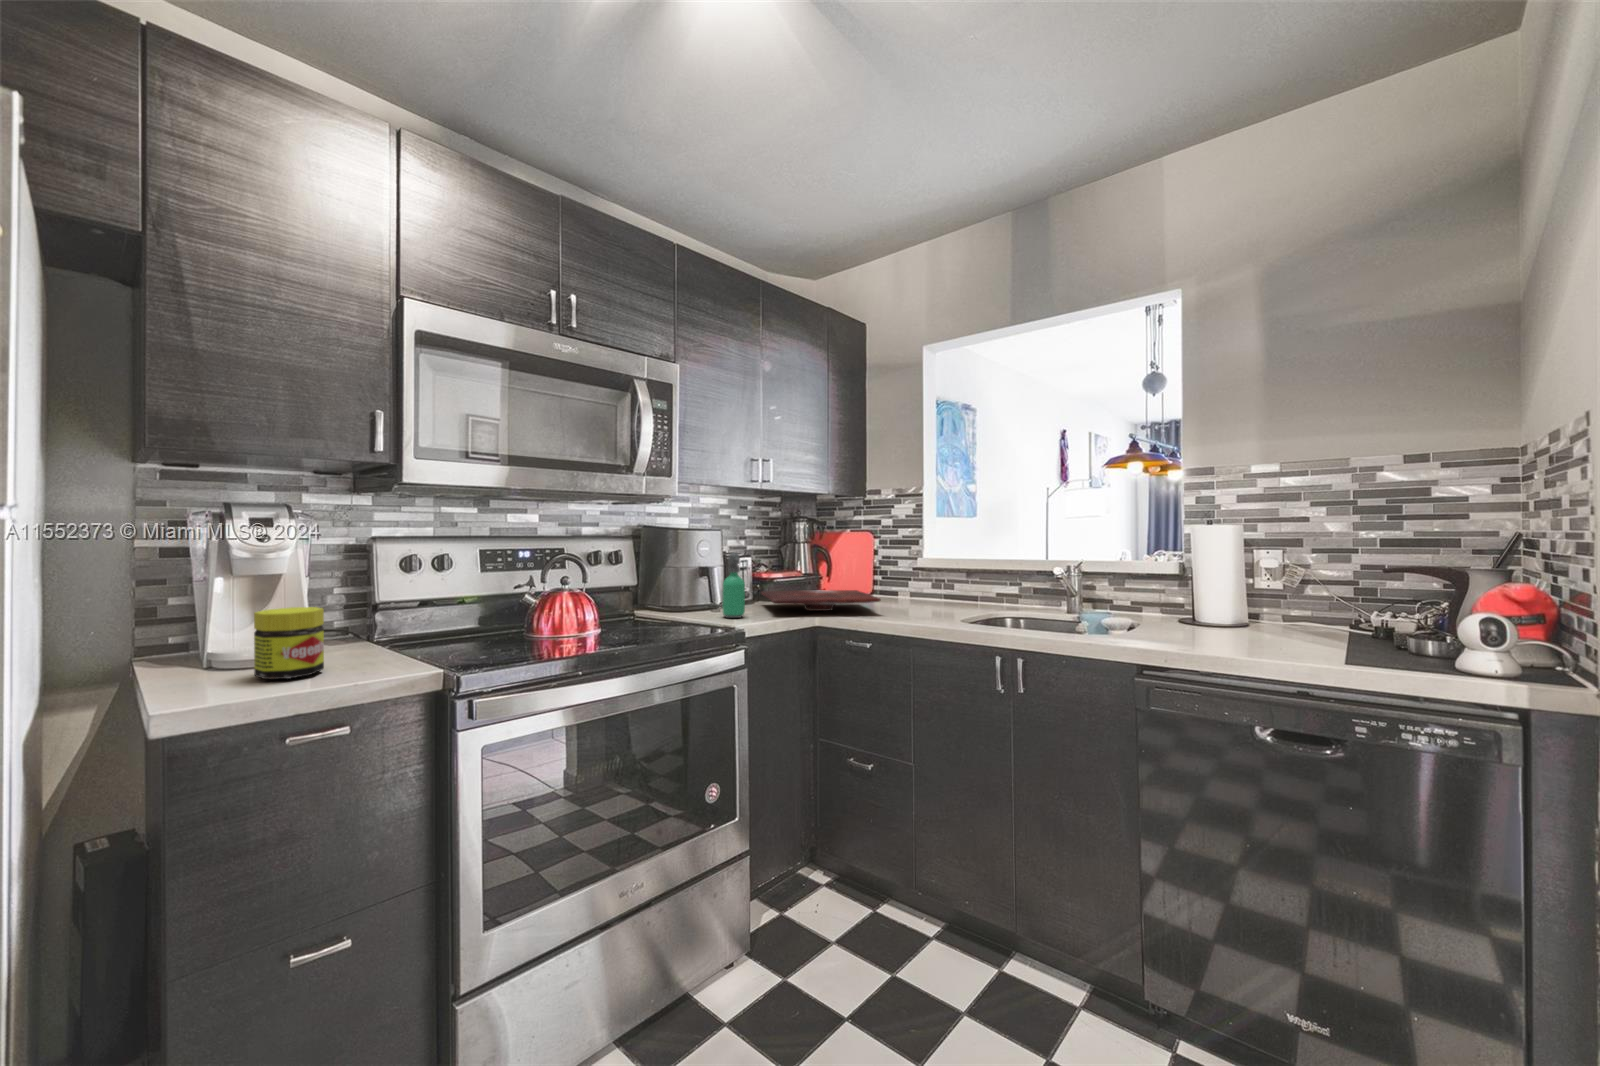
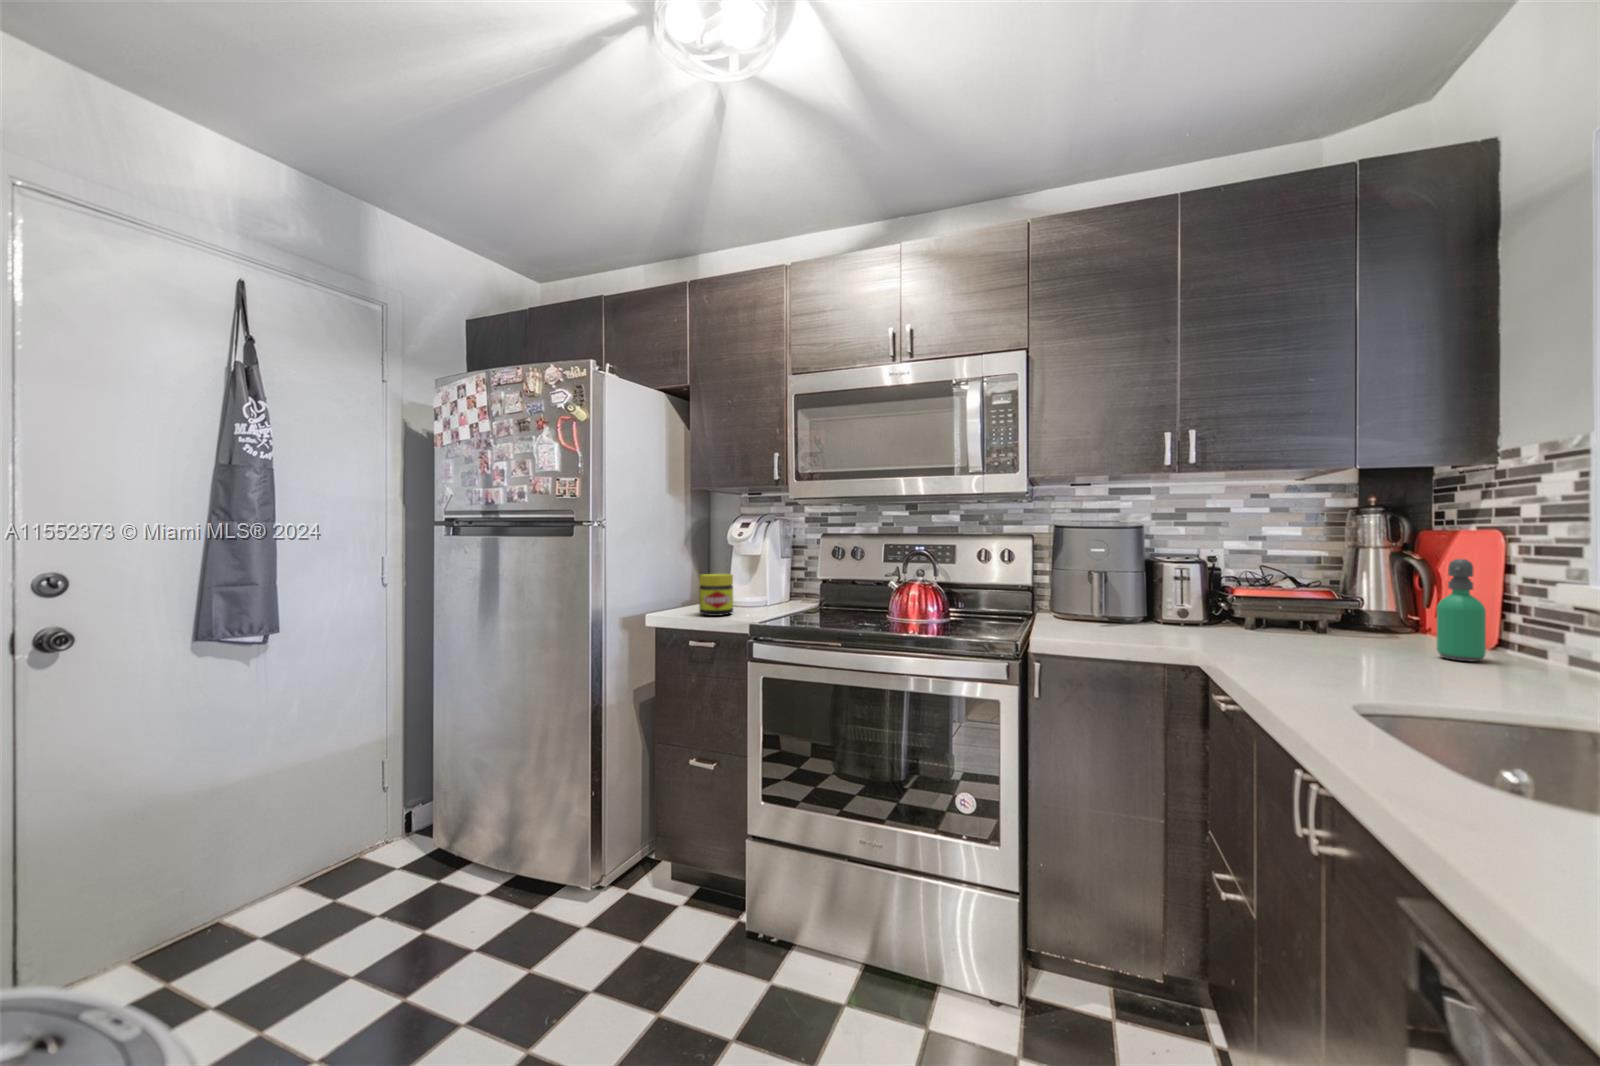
soap dispenser: present [723,553,745,618] -> present [1437,559,1486,661]
cutting board: present [761,590,881,611] -> none [1154,612,1391,650]

